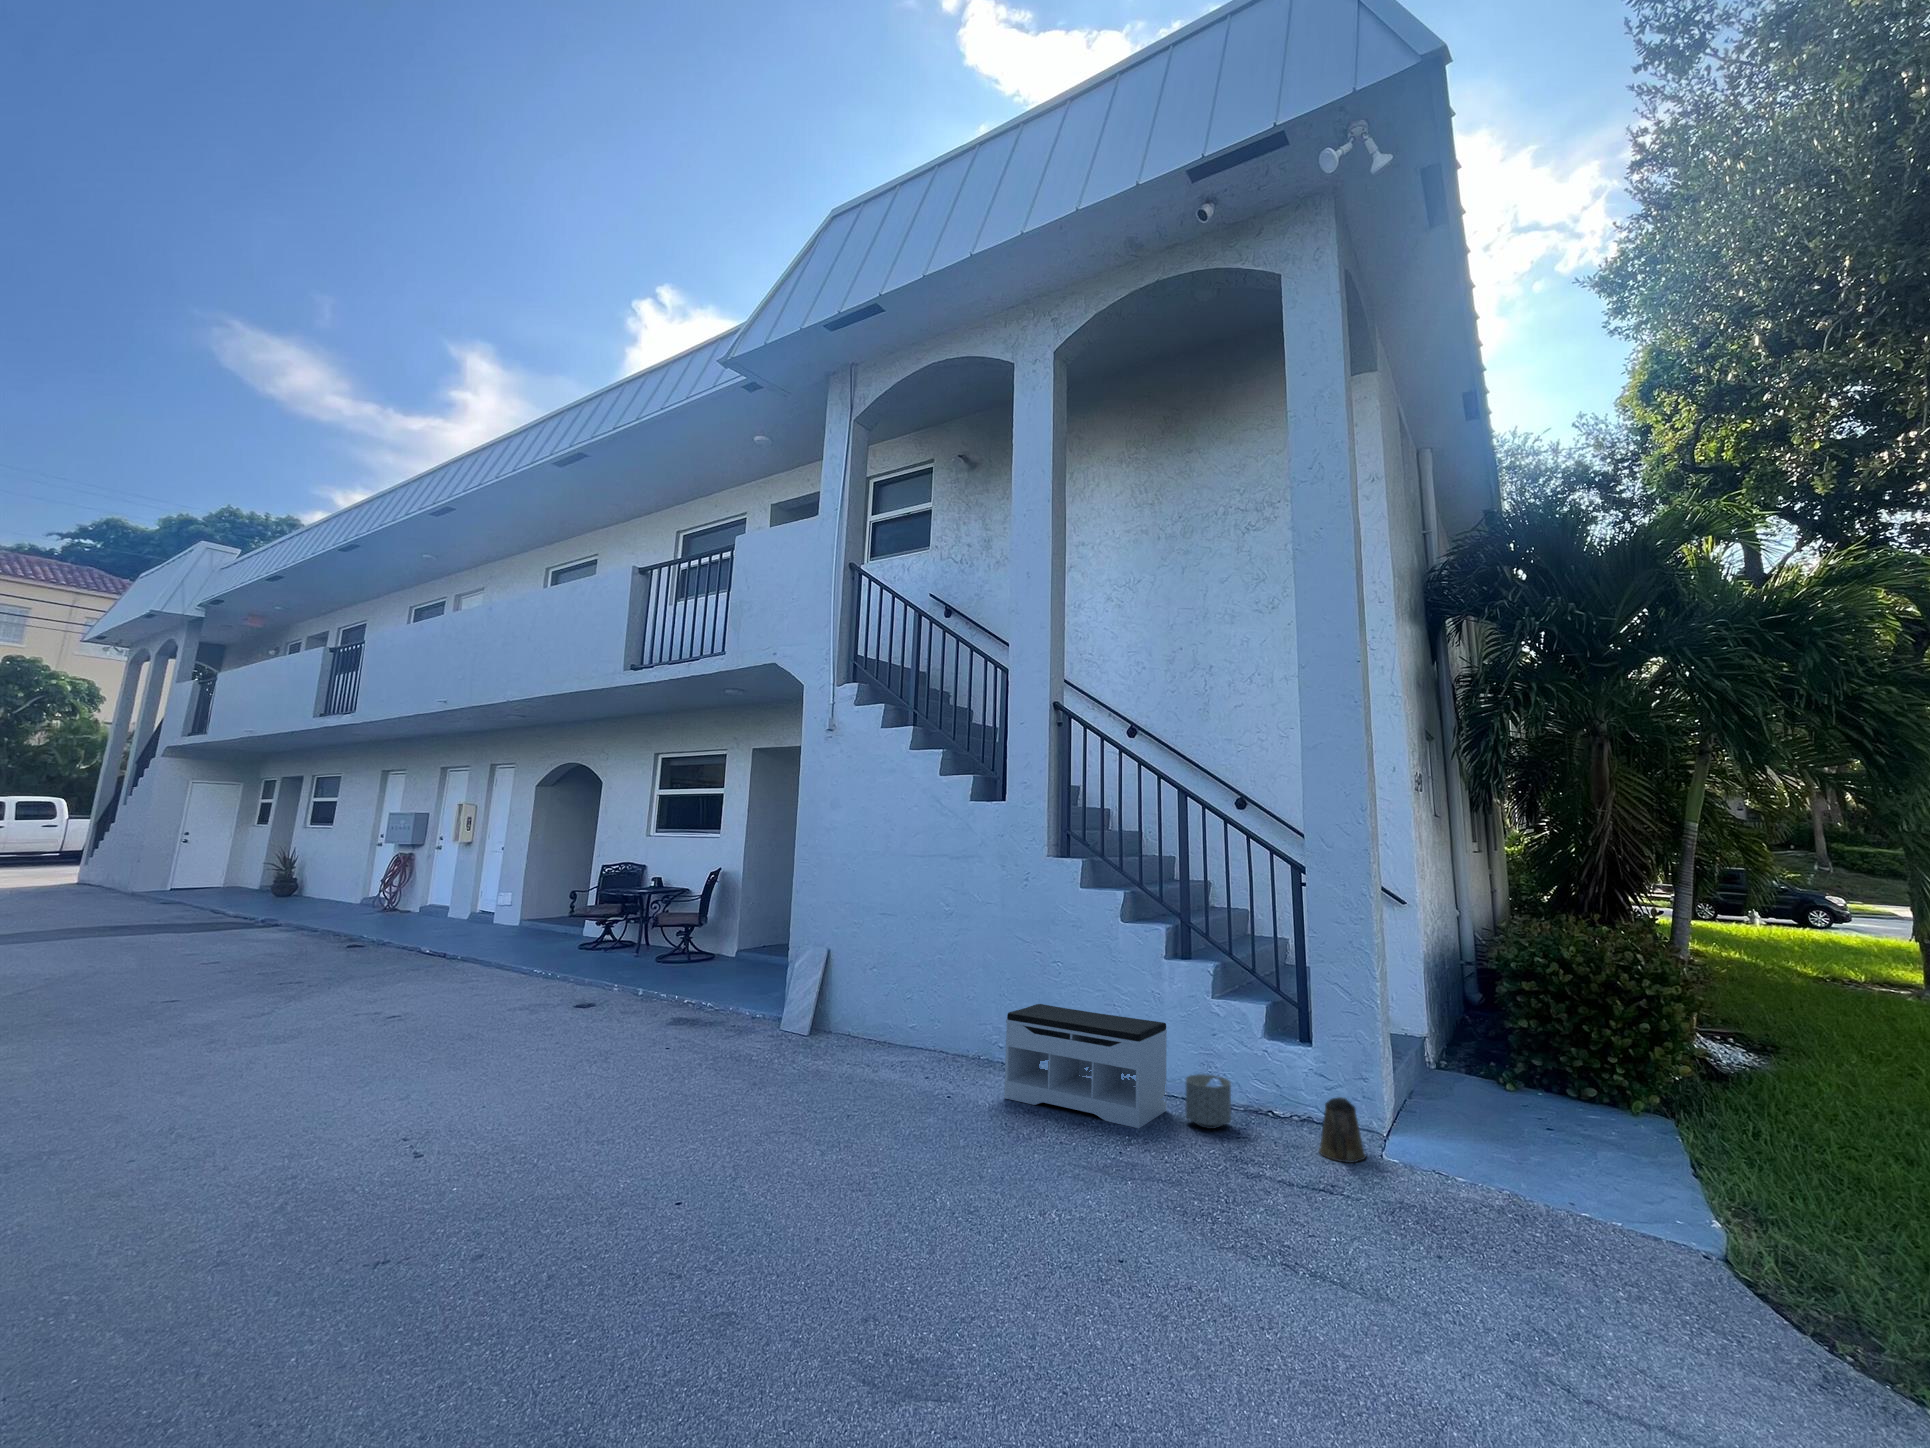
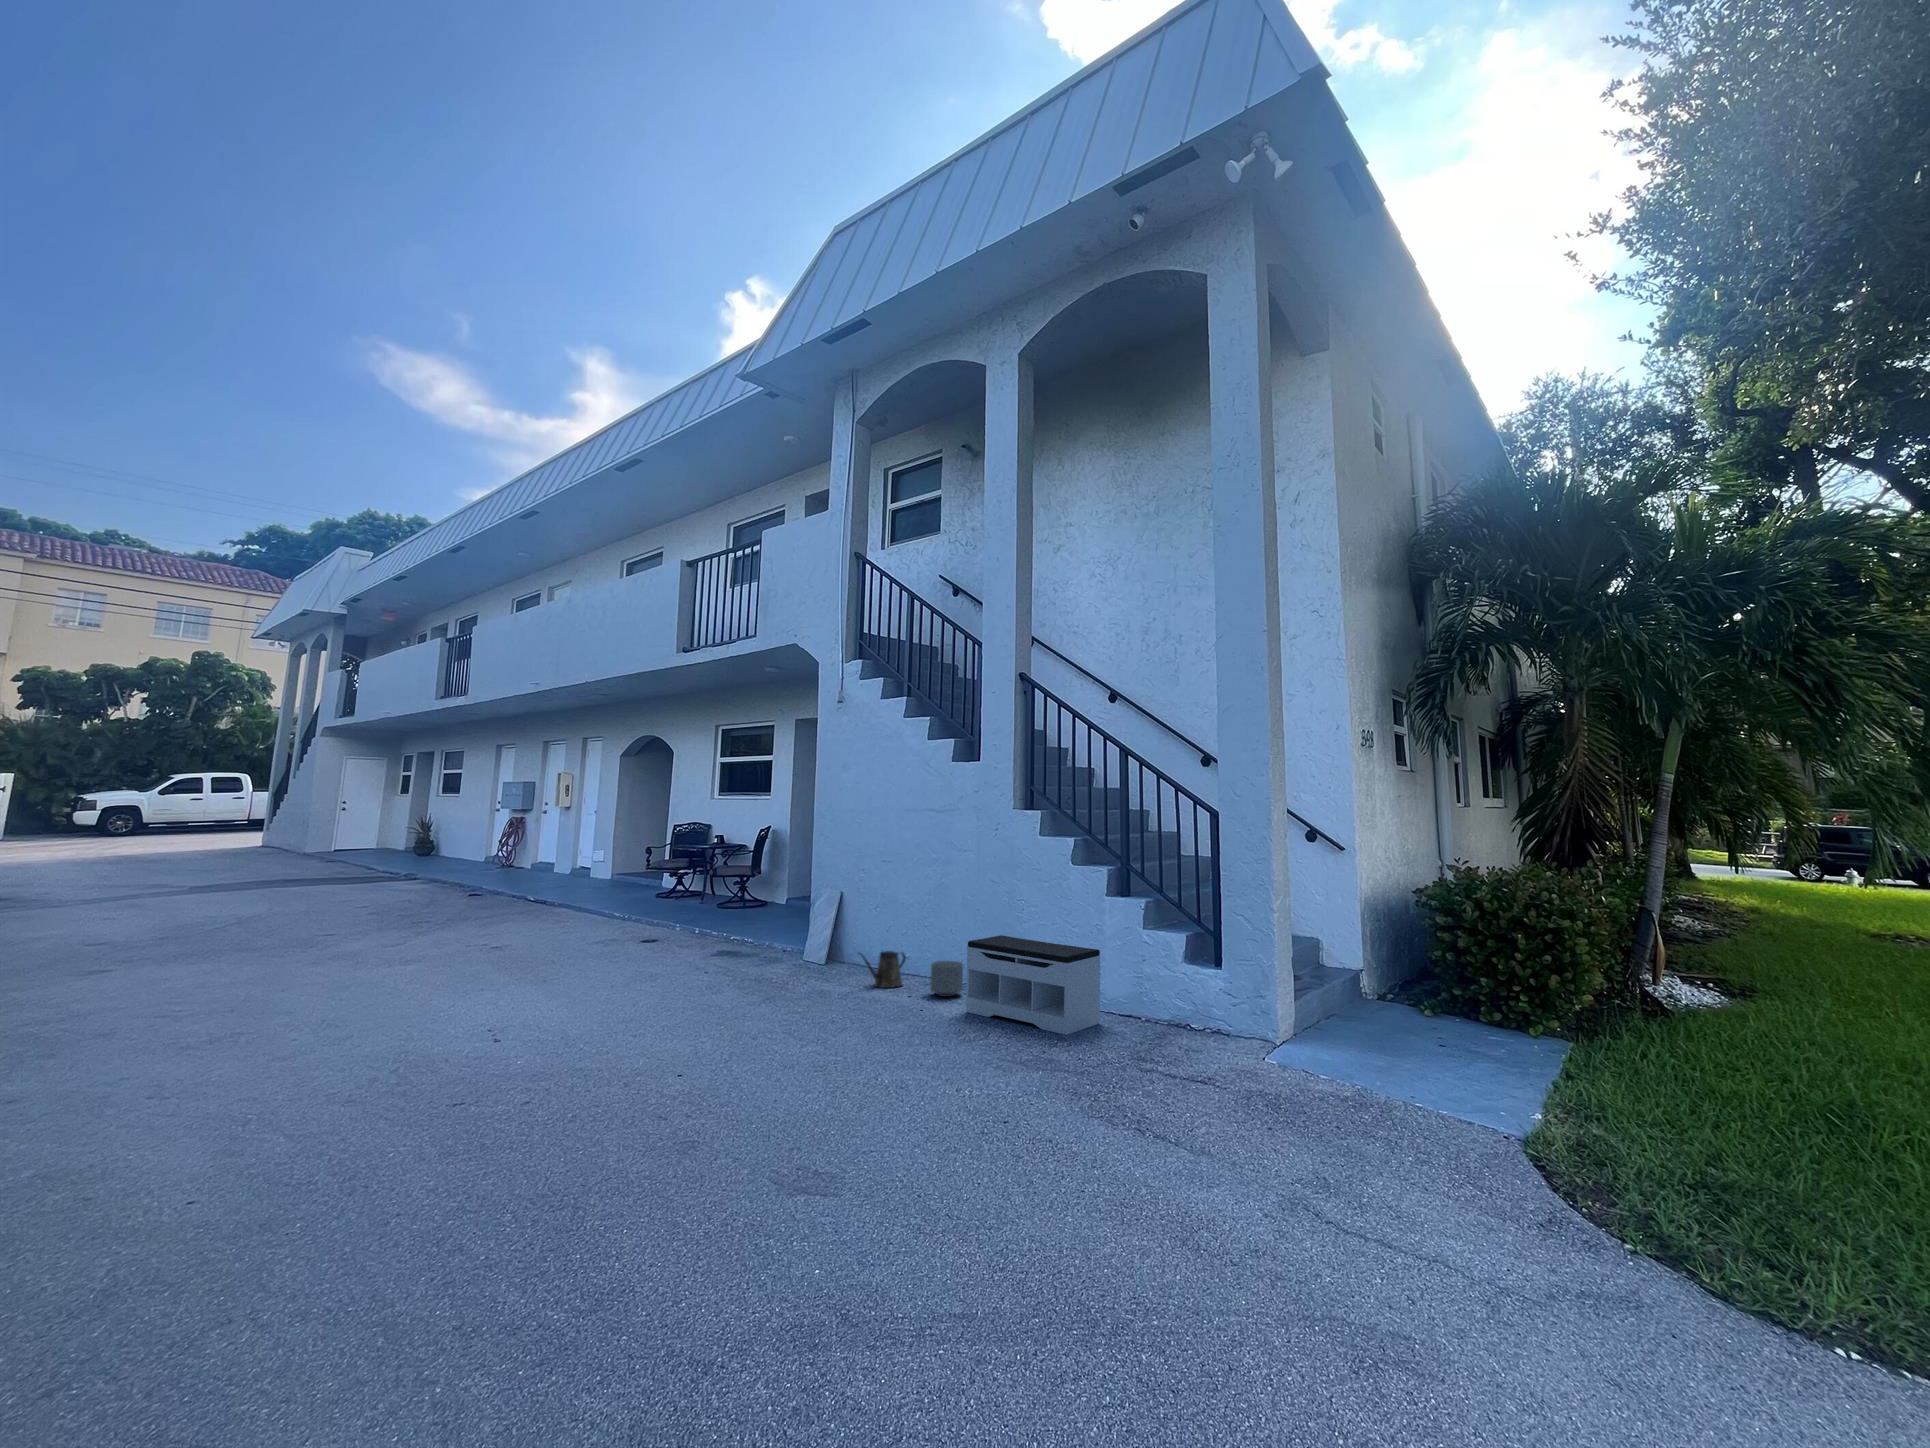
planter: present [1186,1074,1231,1129] -> present [931,961,963,997]
watering can: present [1319,1097,1367,1163] -> present [859,951,906,988]

